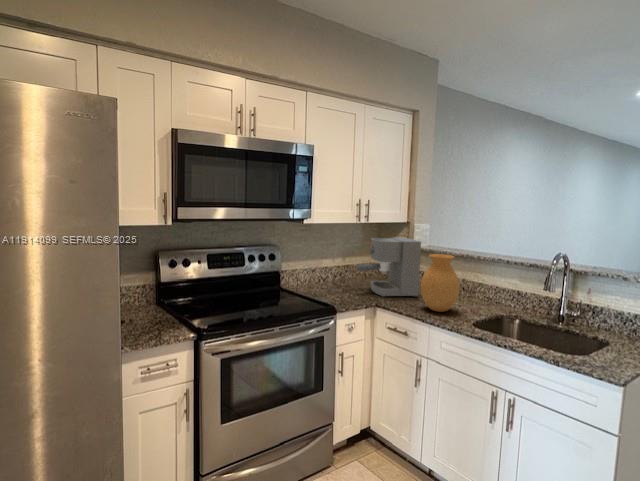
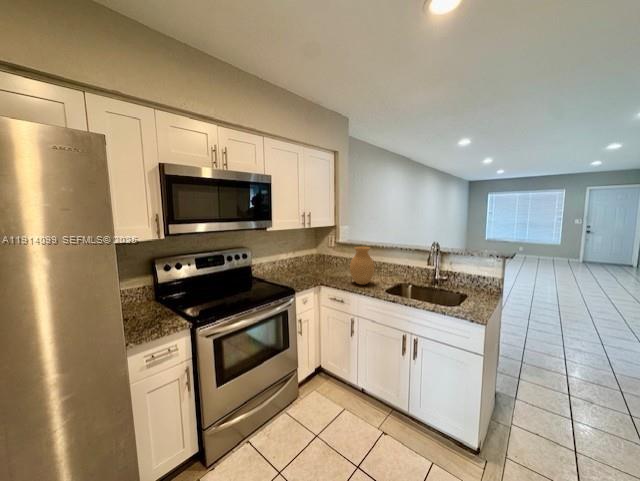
coffee maker: present [357,238,421,297] -> none [305,237,347,278]

